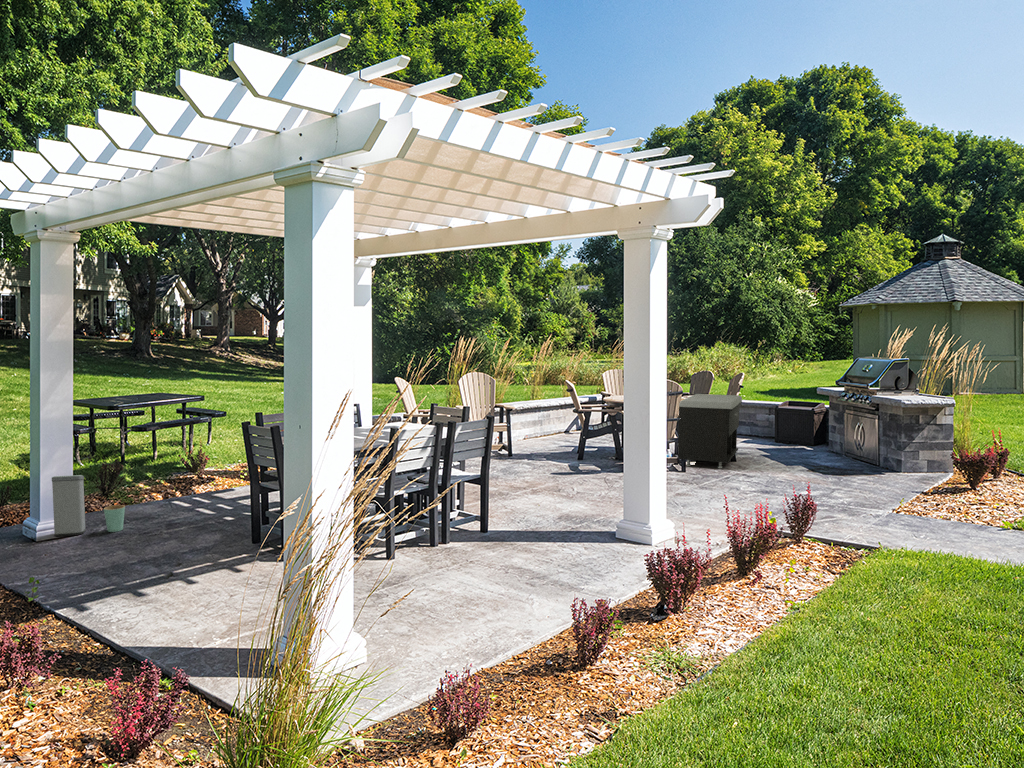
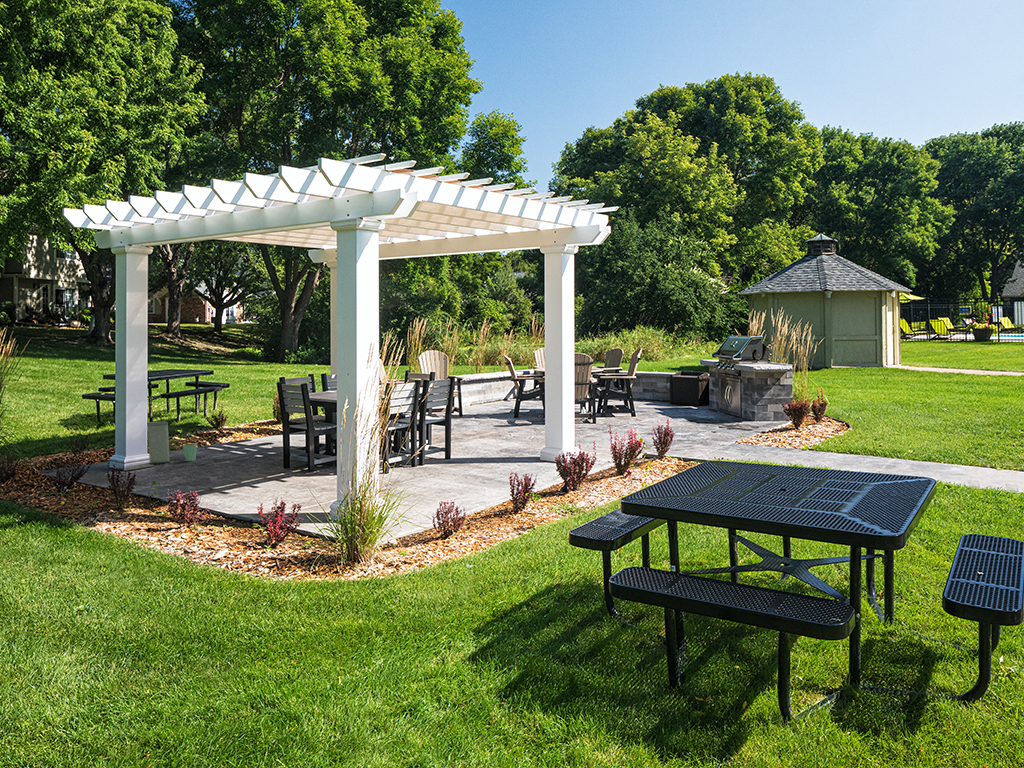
storage bench: present [678,394,742,468] -> none [588,366,637,419]

